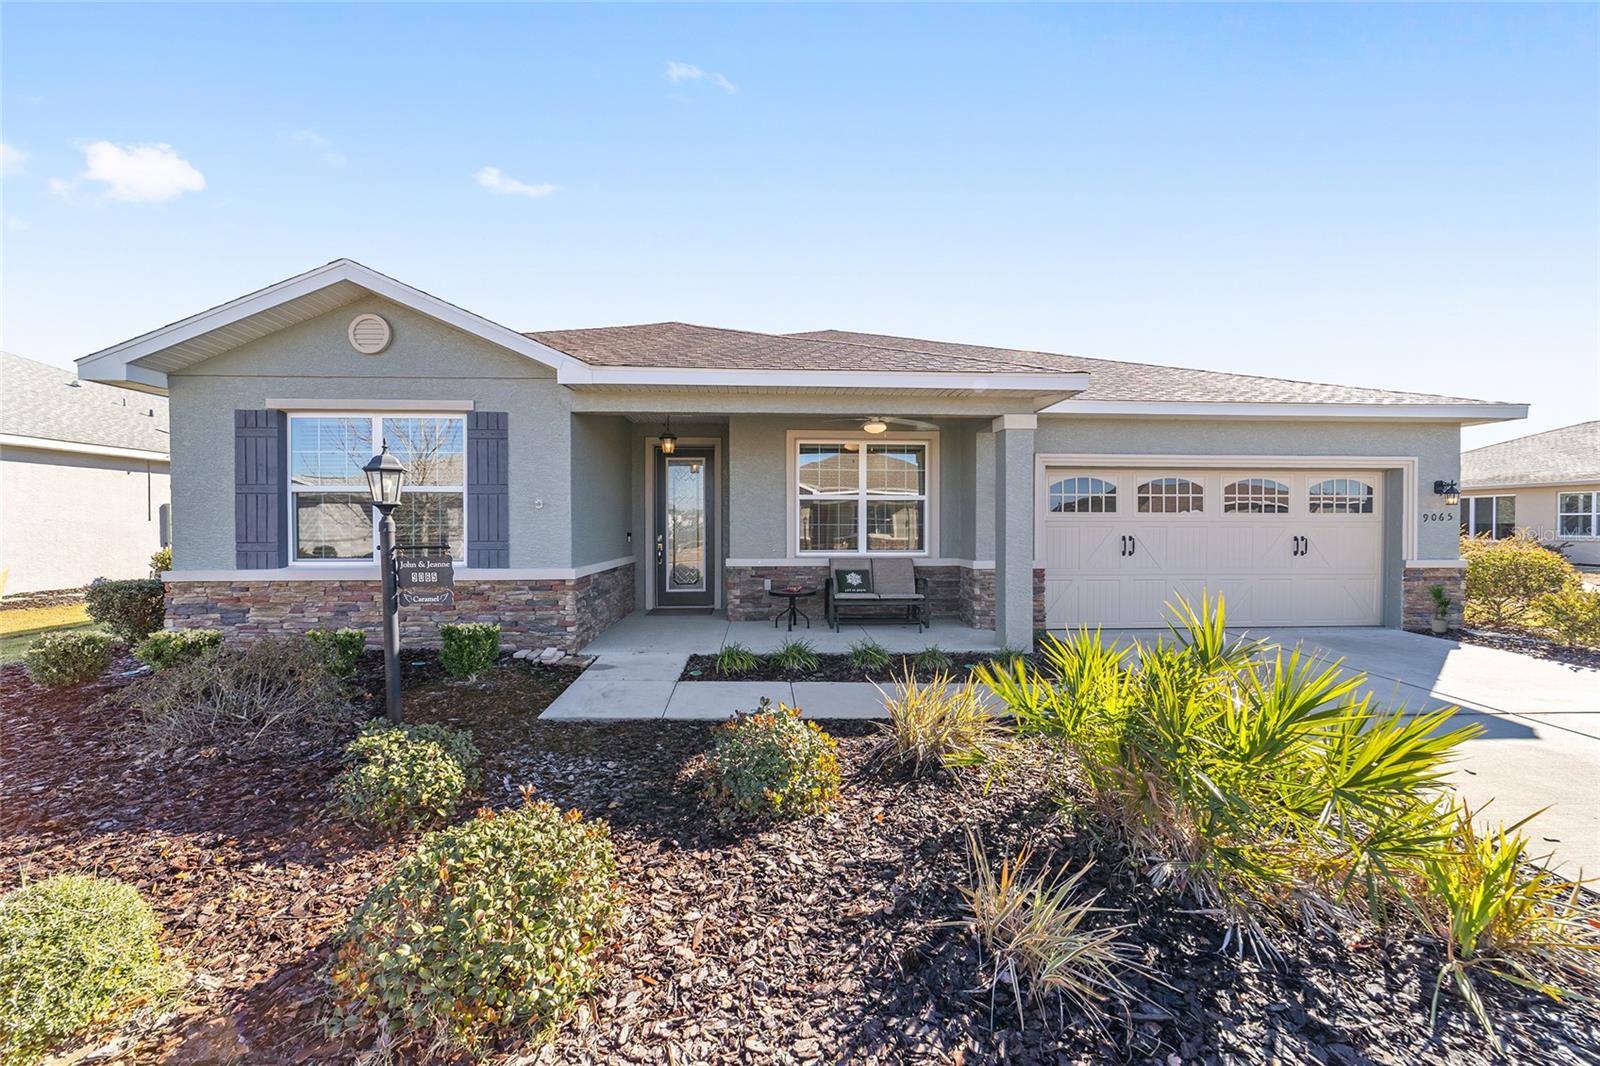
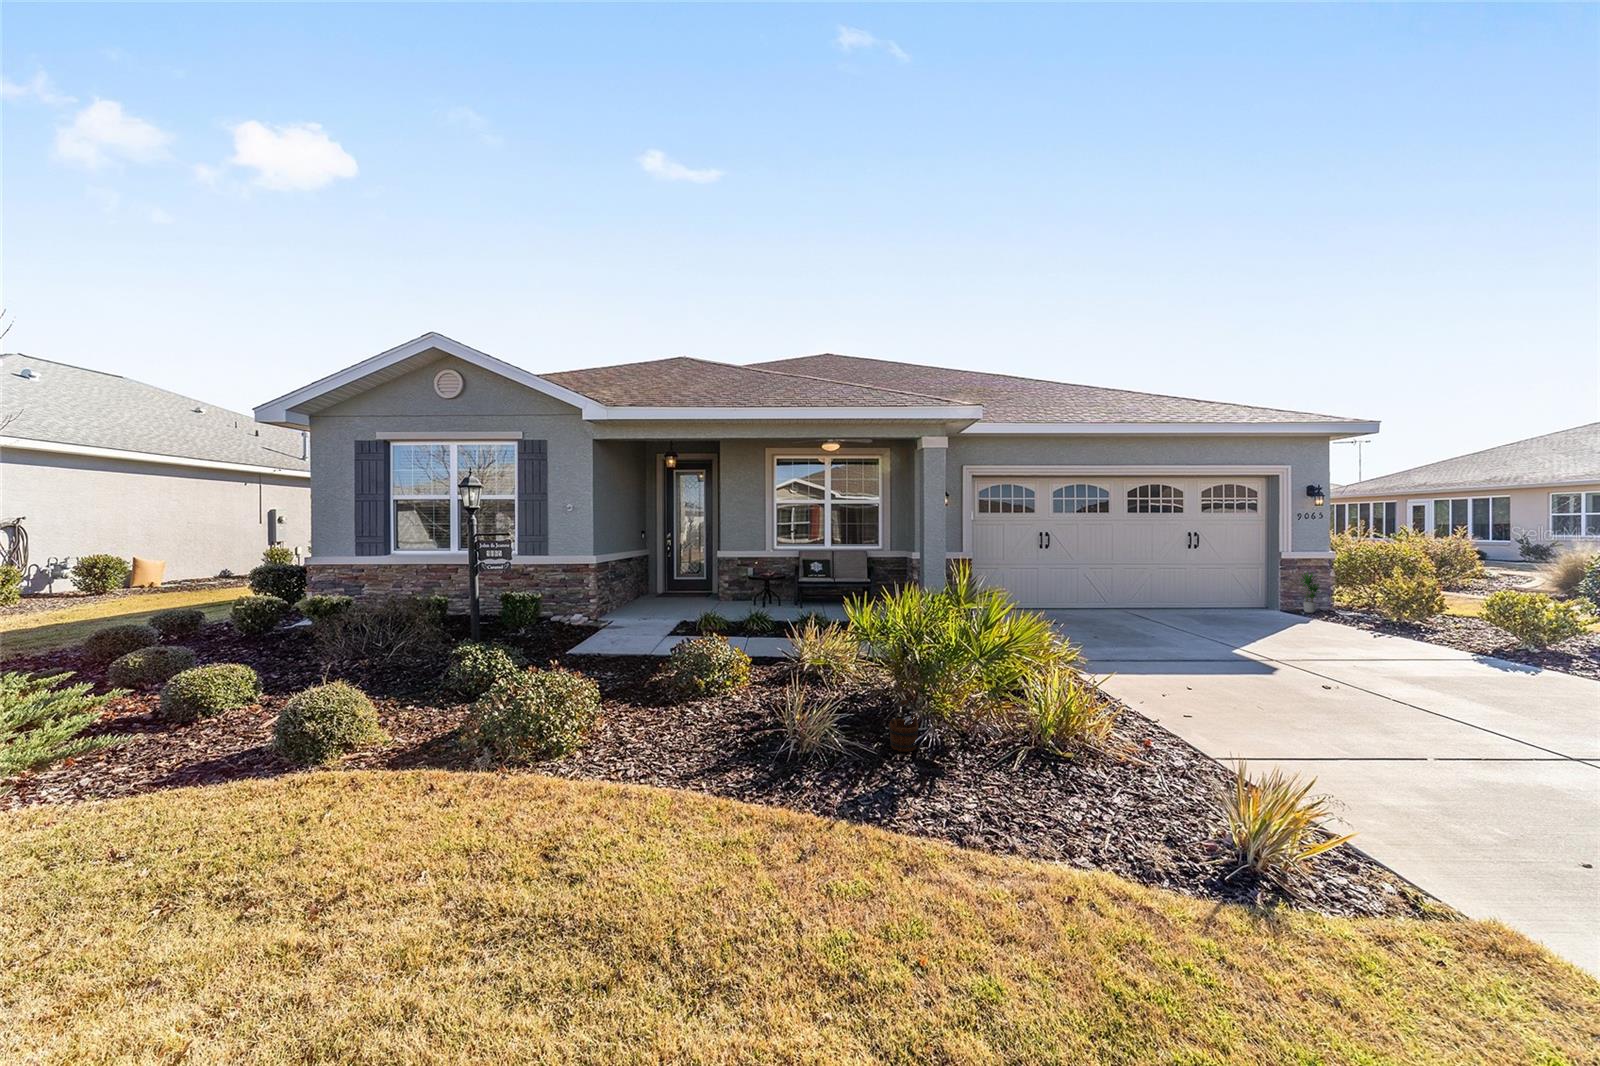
wooden bucket: none [1214,885,1285,997] -> present [889,700,919,752]

